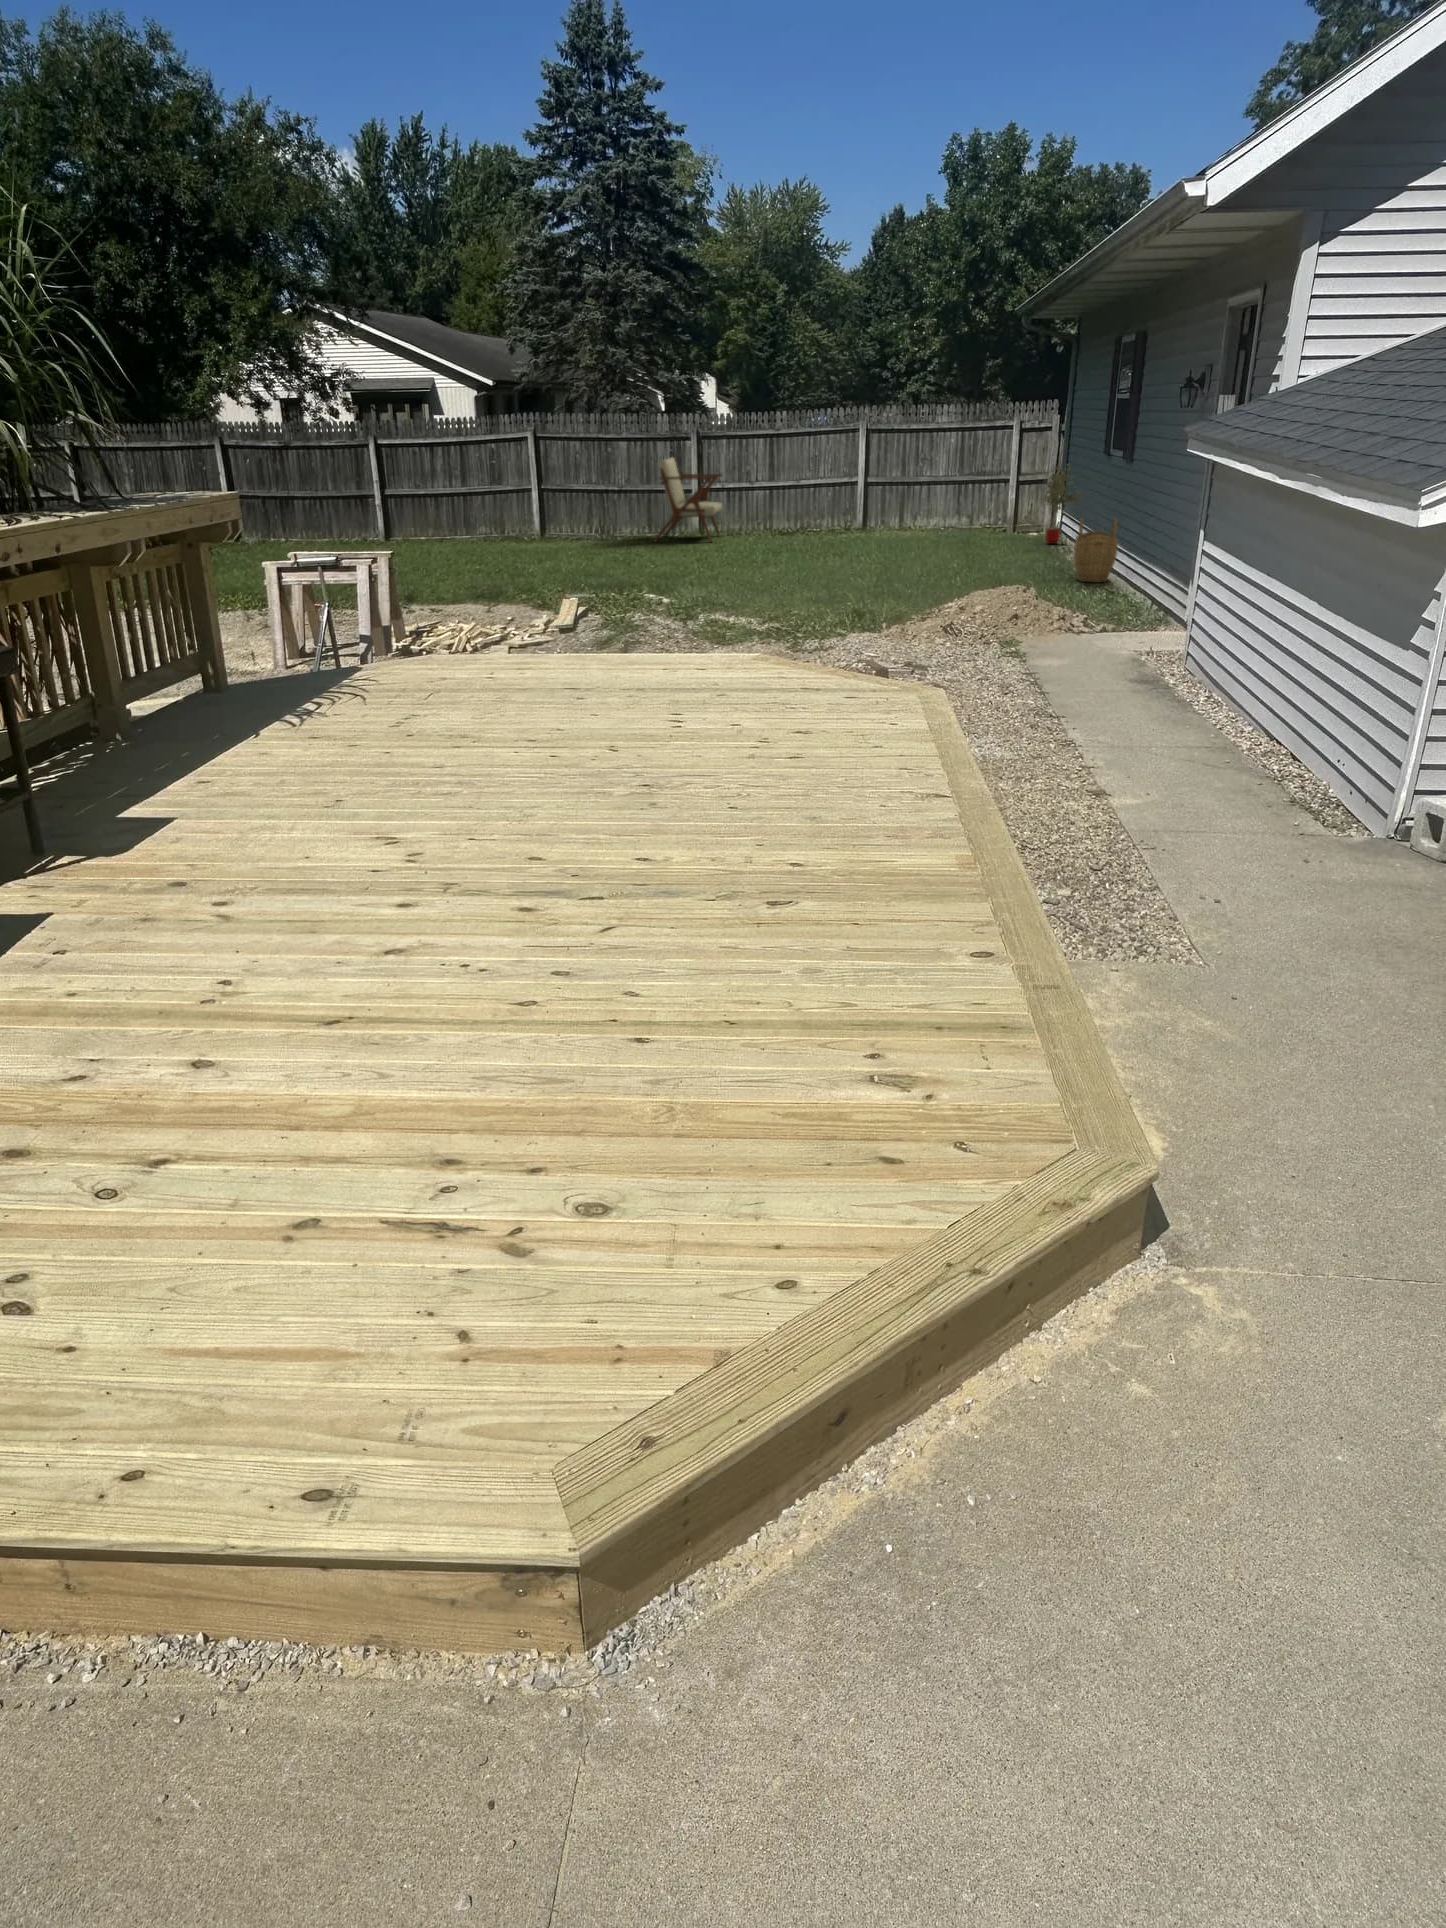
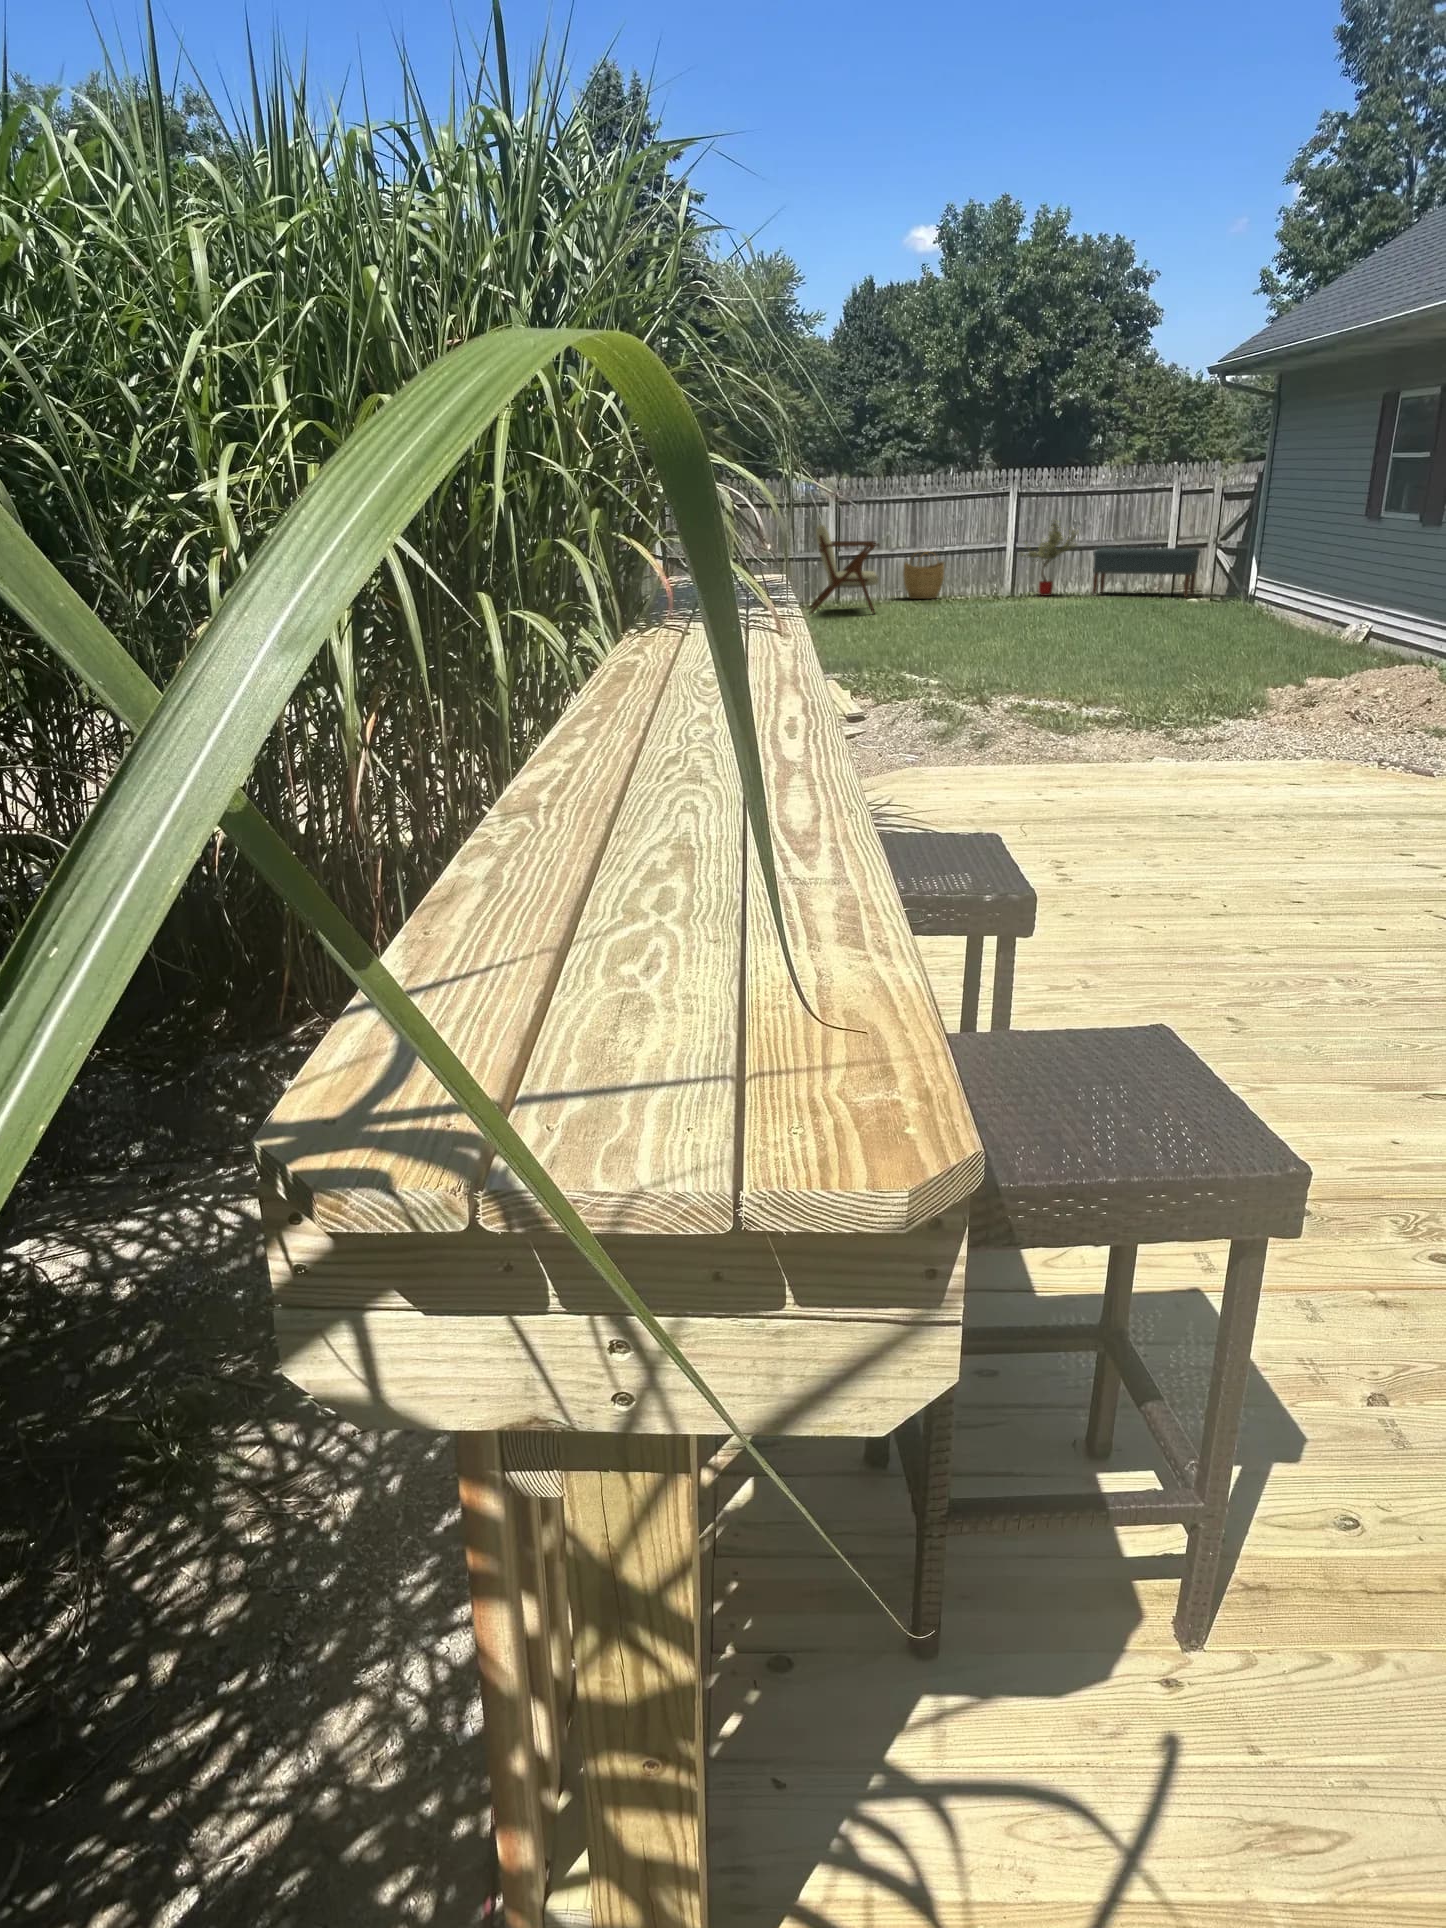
potted tree: present [1044,464,1083,544] -> present [1022,520,1079,596]
bench: none [935,482,1034,530] -> present [1092,547,1200,597]
woven basket: present [1074,519,1118,582] -> present [903,552,944,599]

